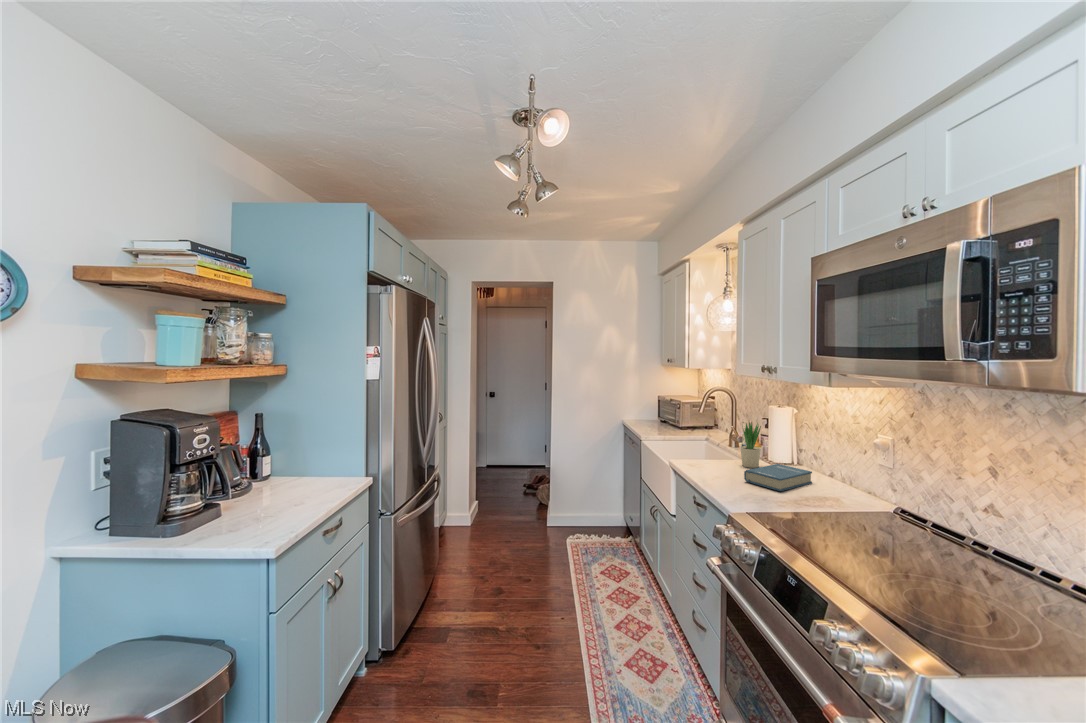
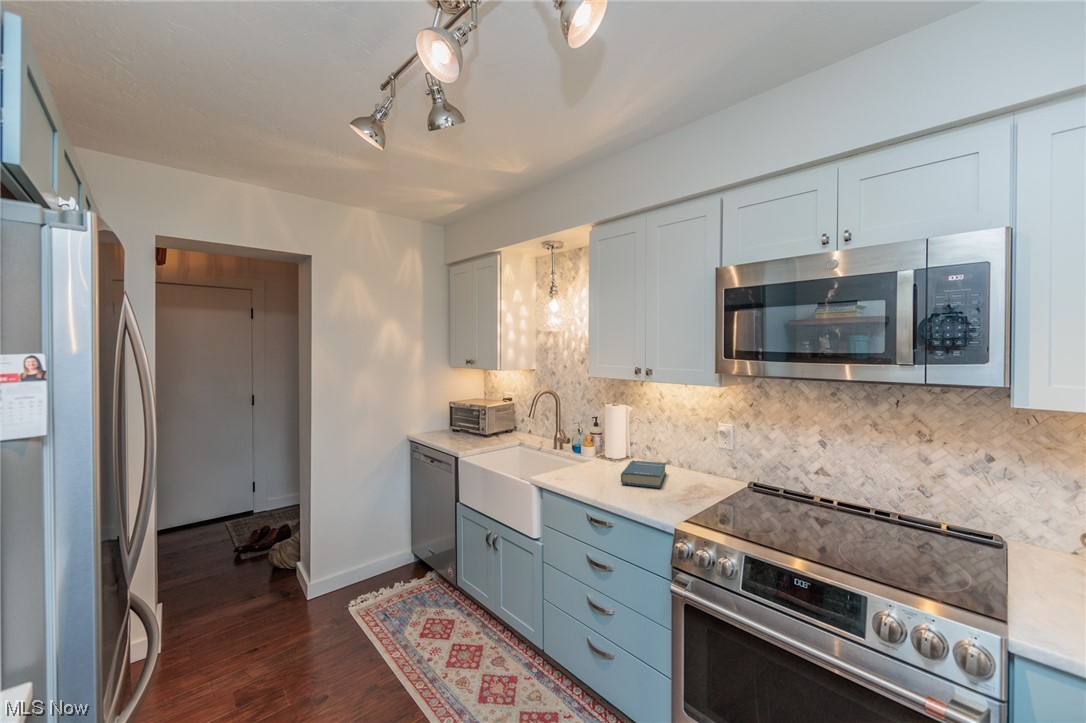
potted plant: present [741,423,761,468] -> none [593,414,615,469]

